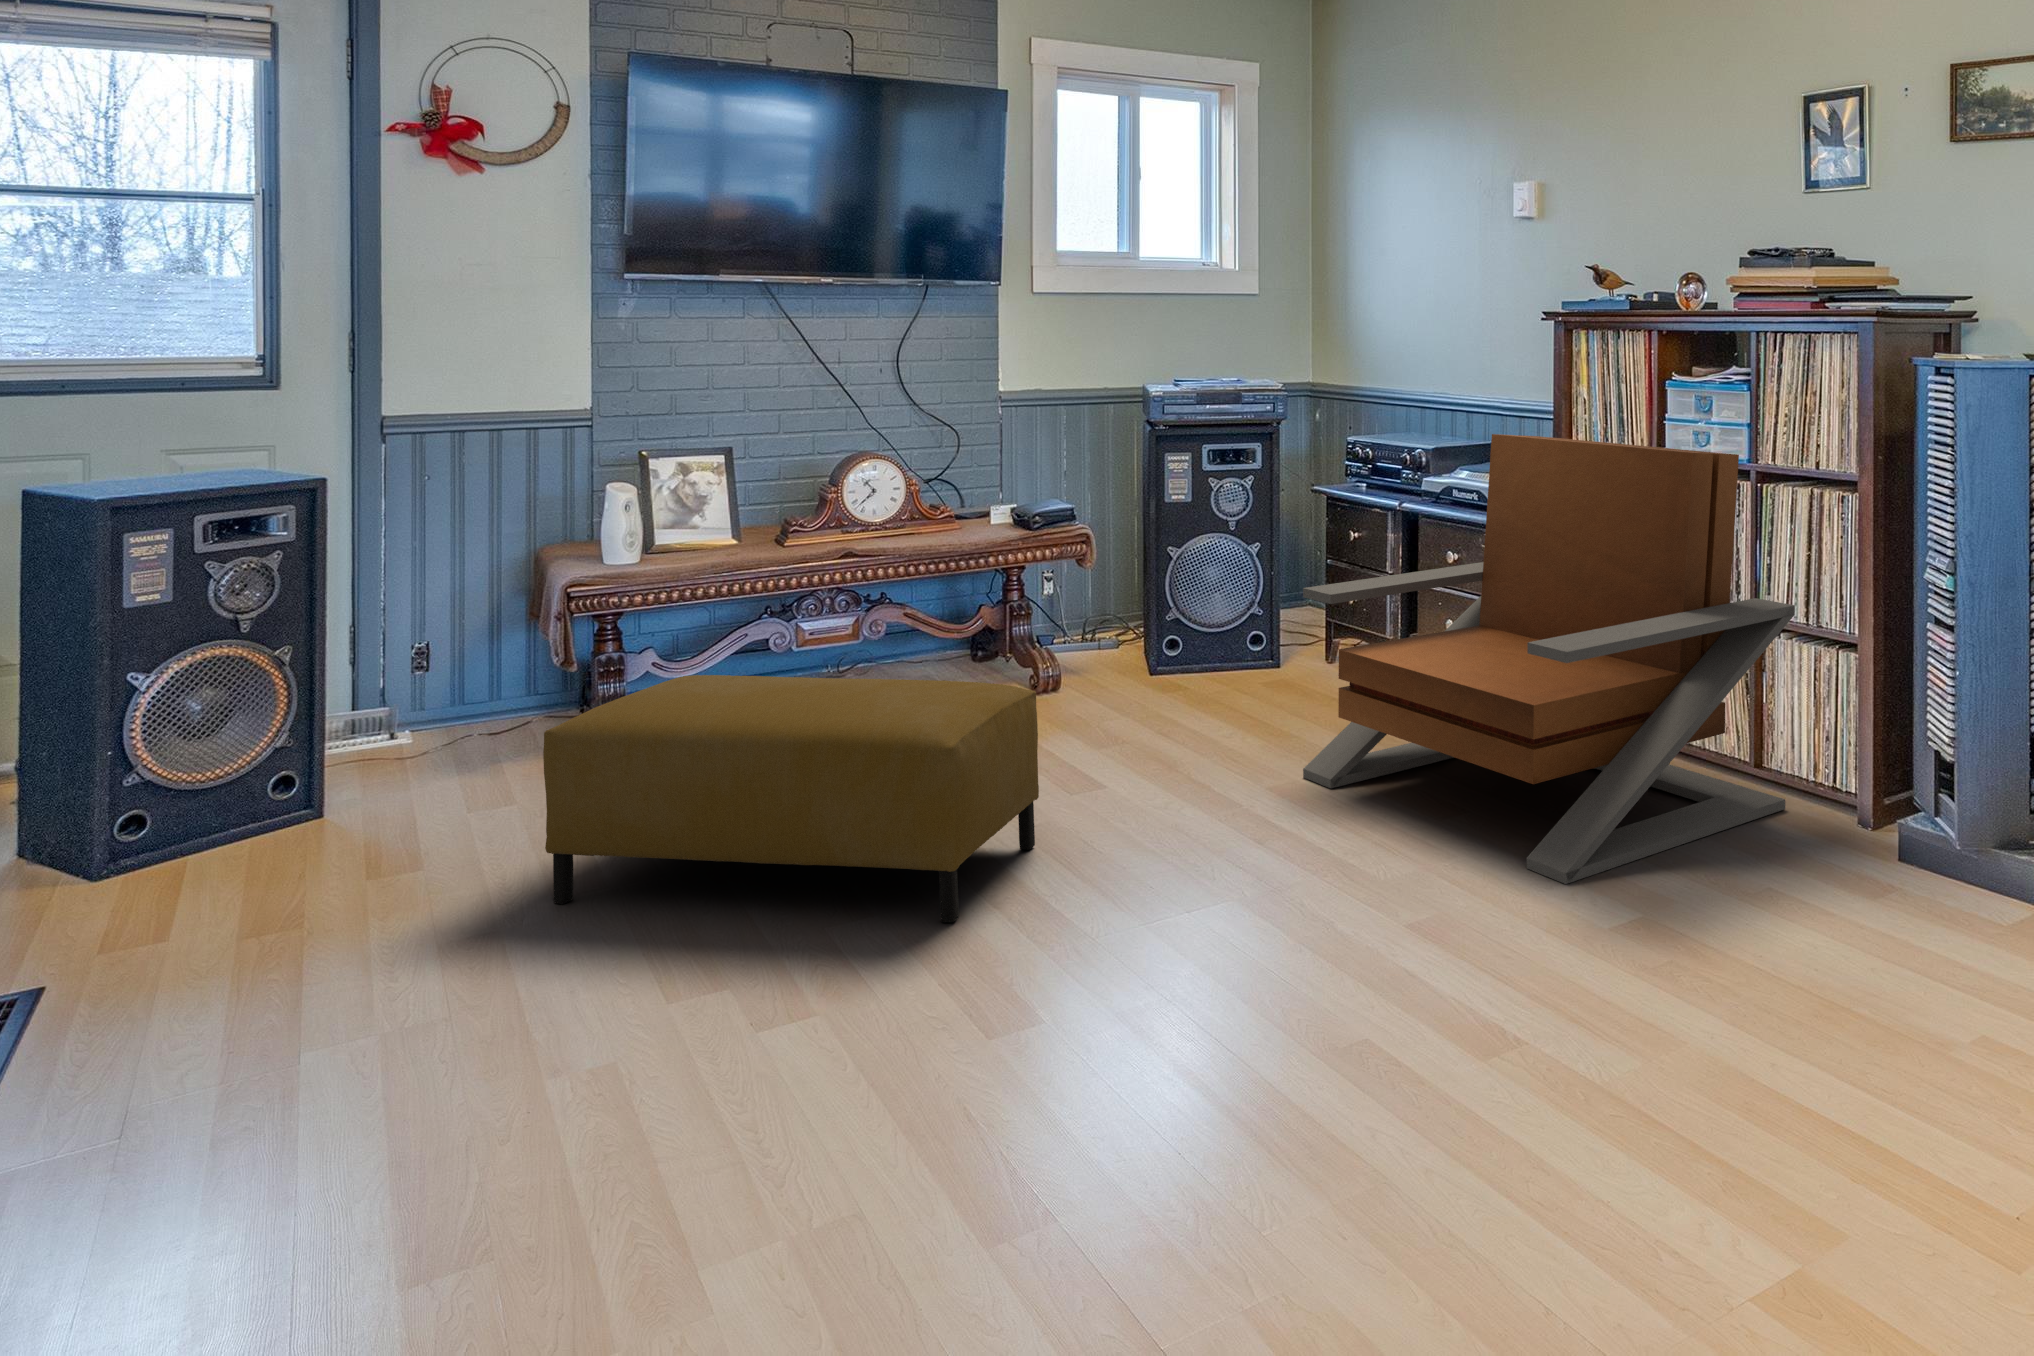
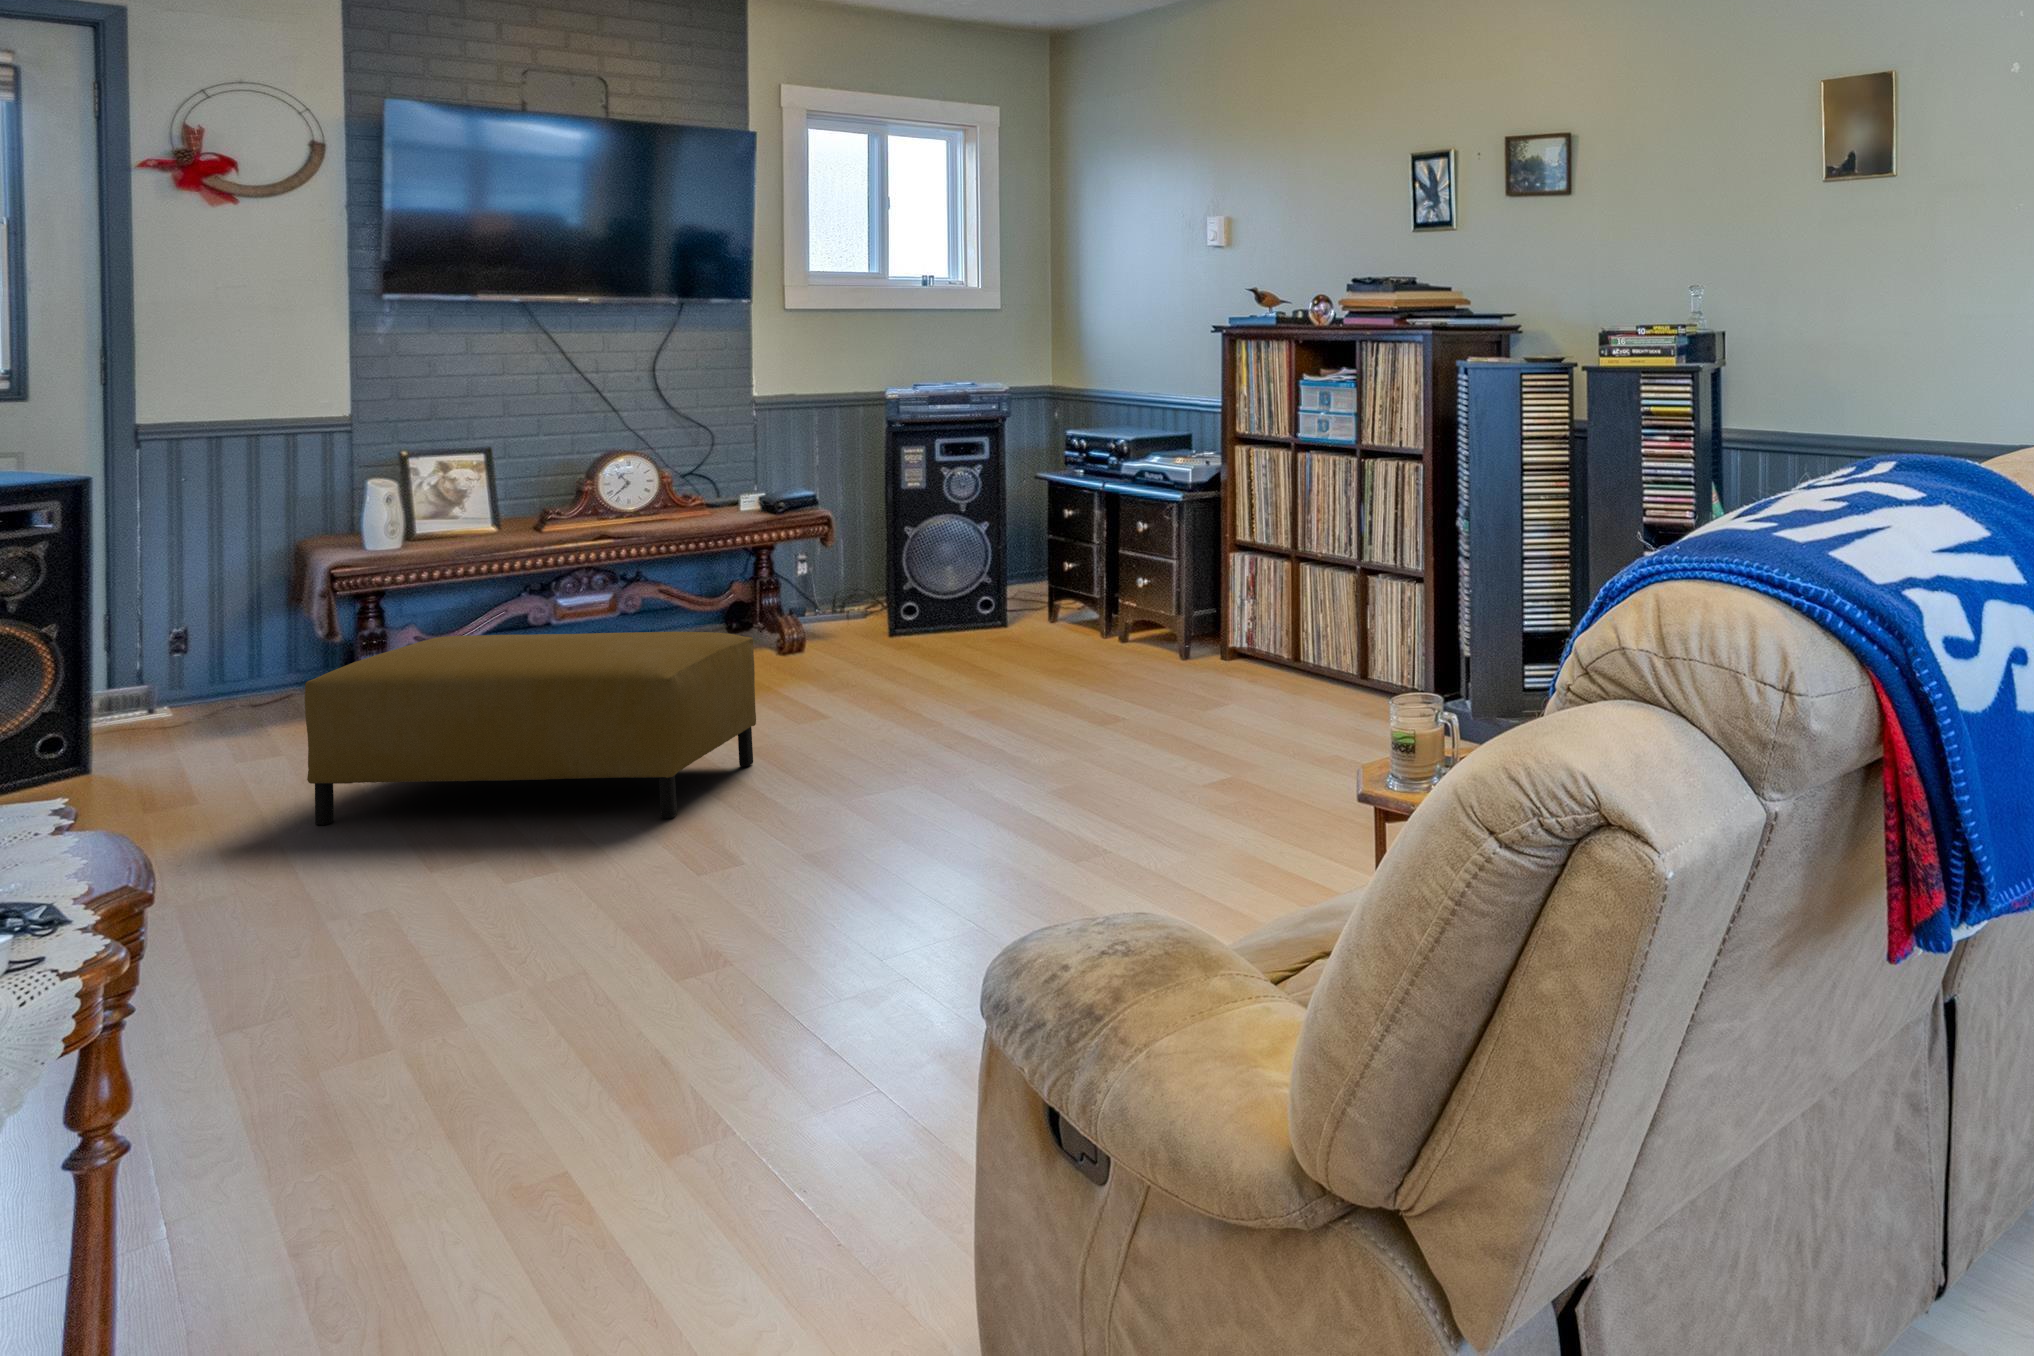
lounge chair: present [1303,434,1795,884] -> none [995,425,1382,767]

